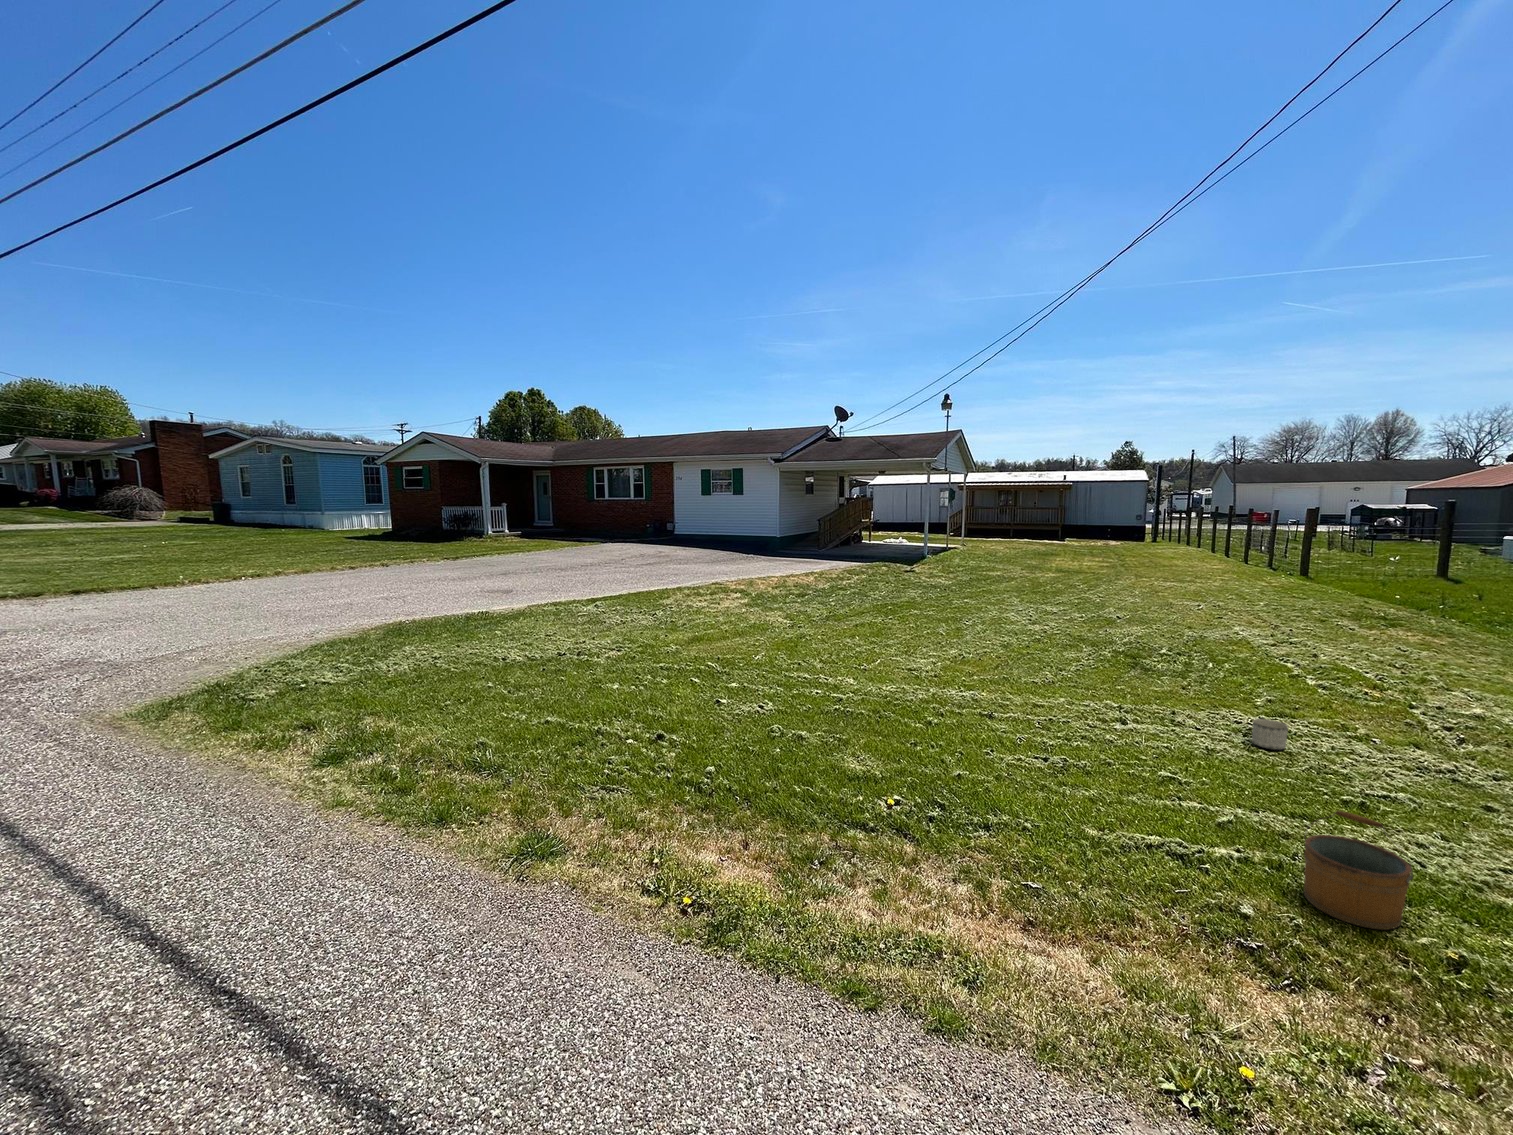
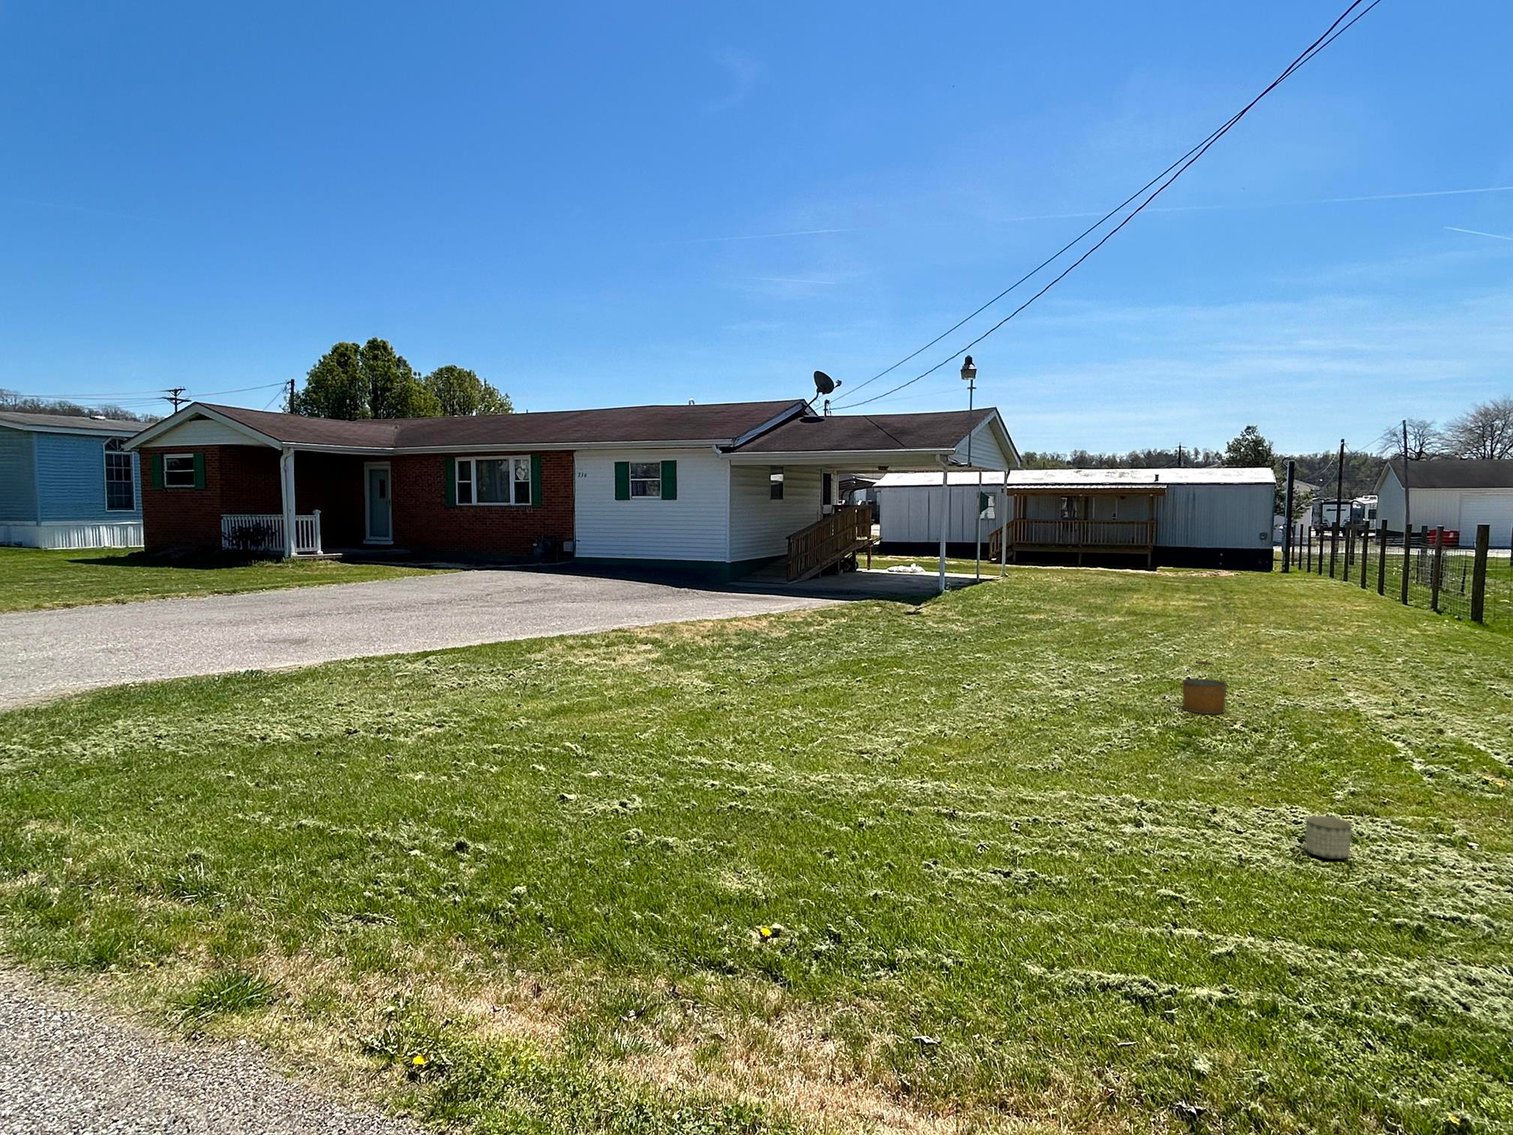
bucket: present [1304,810,1413,930] -> present [1182,661,1227,714]

